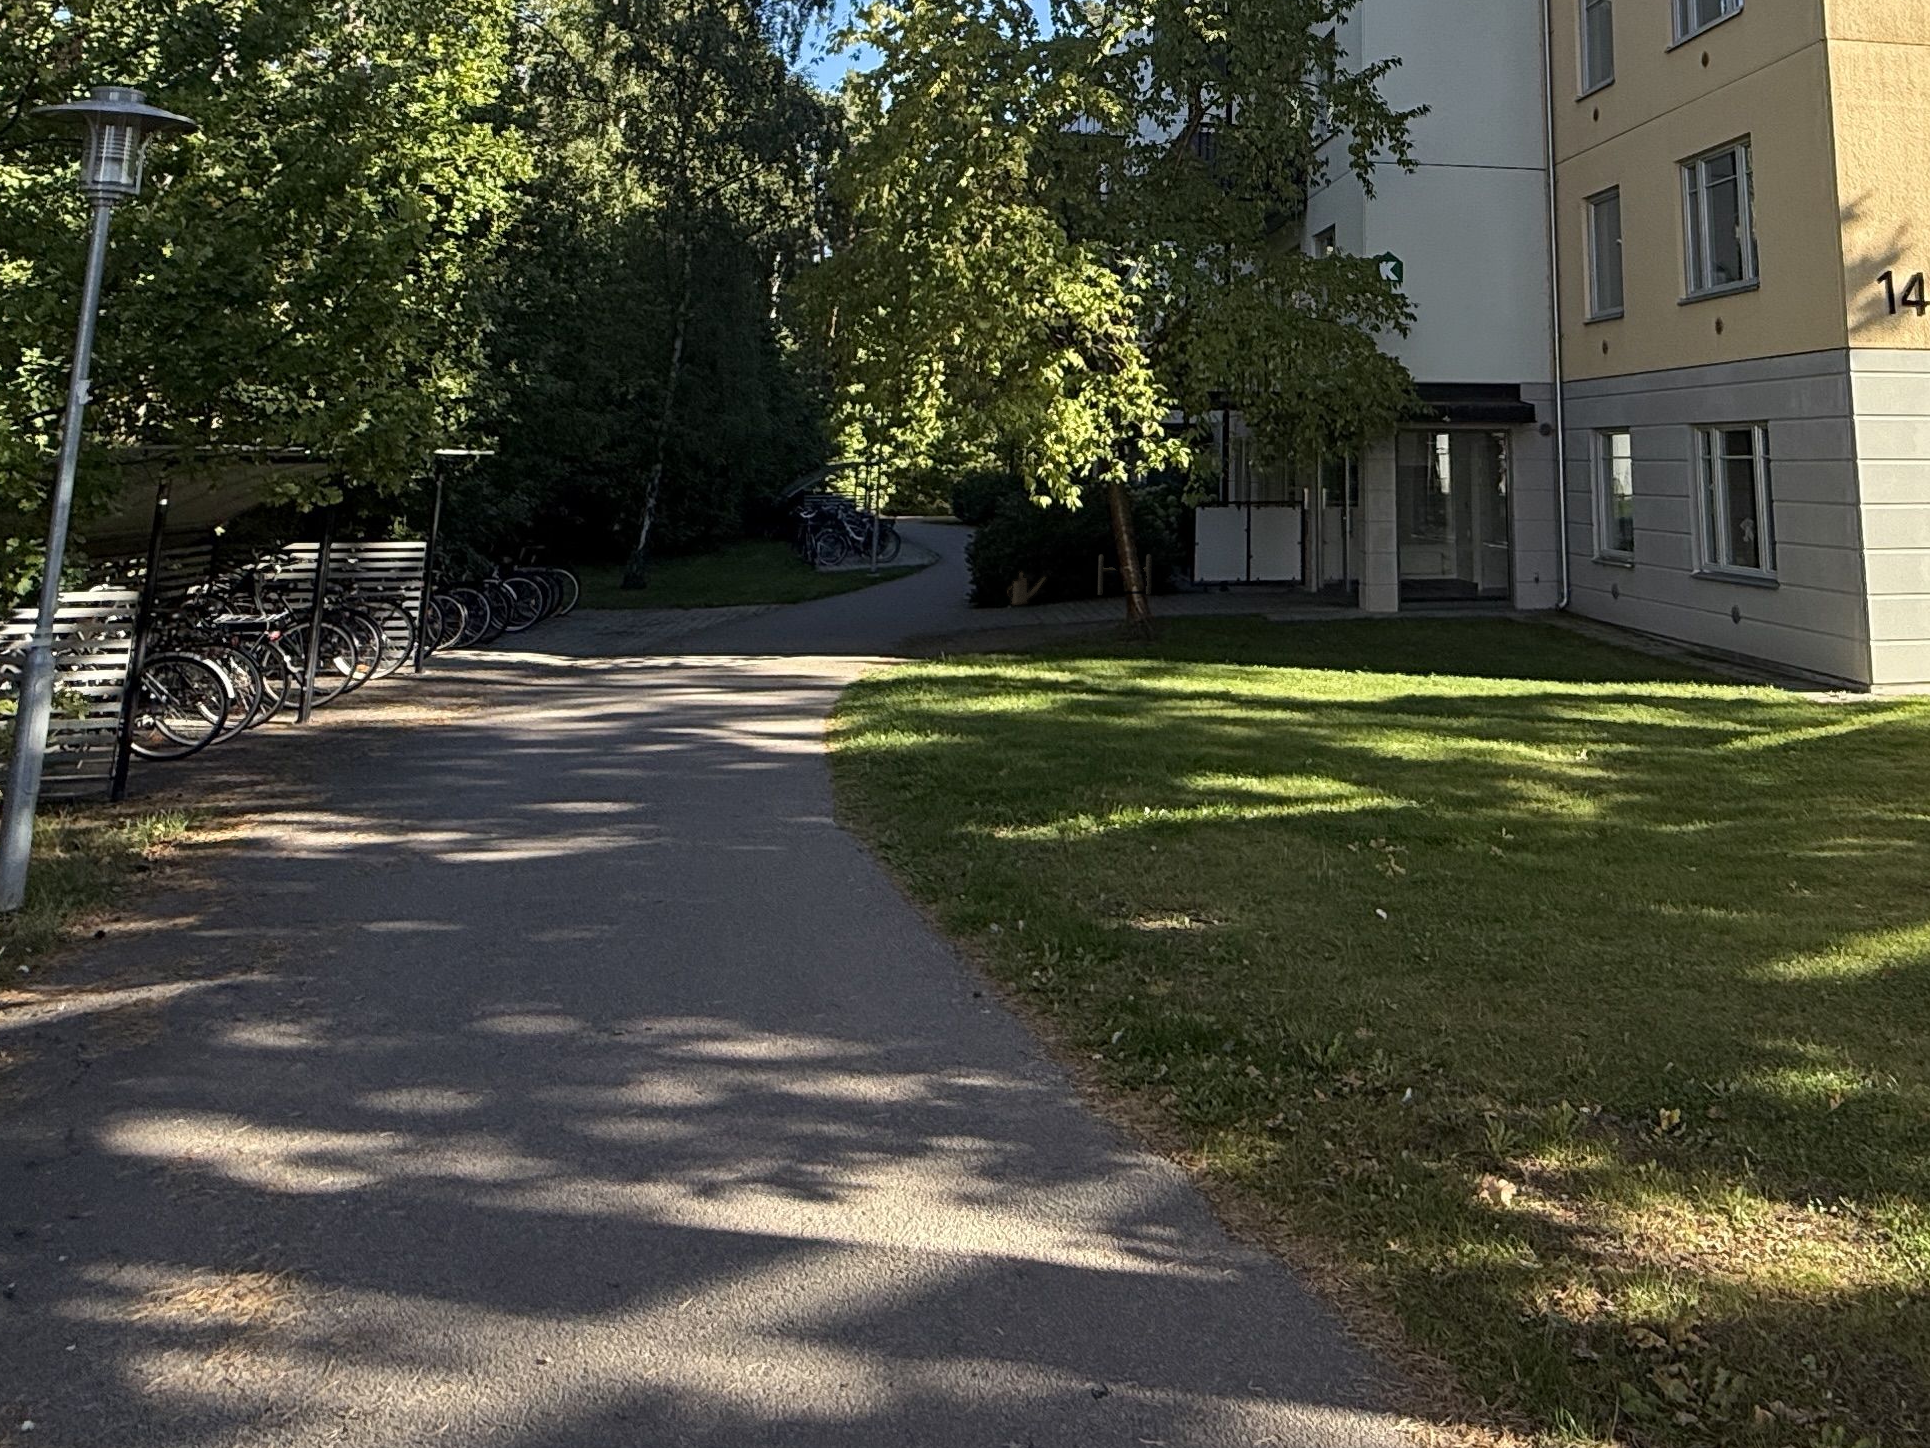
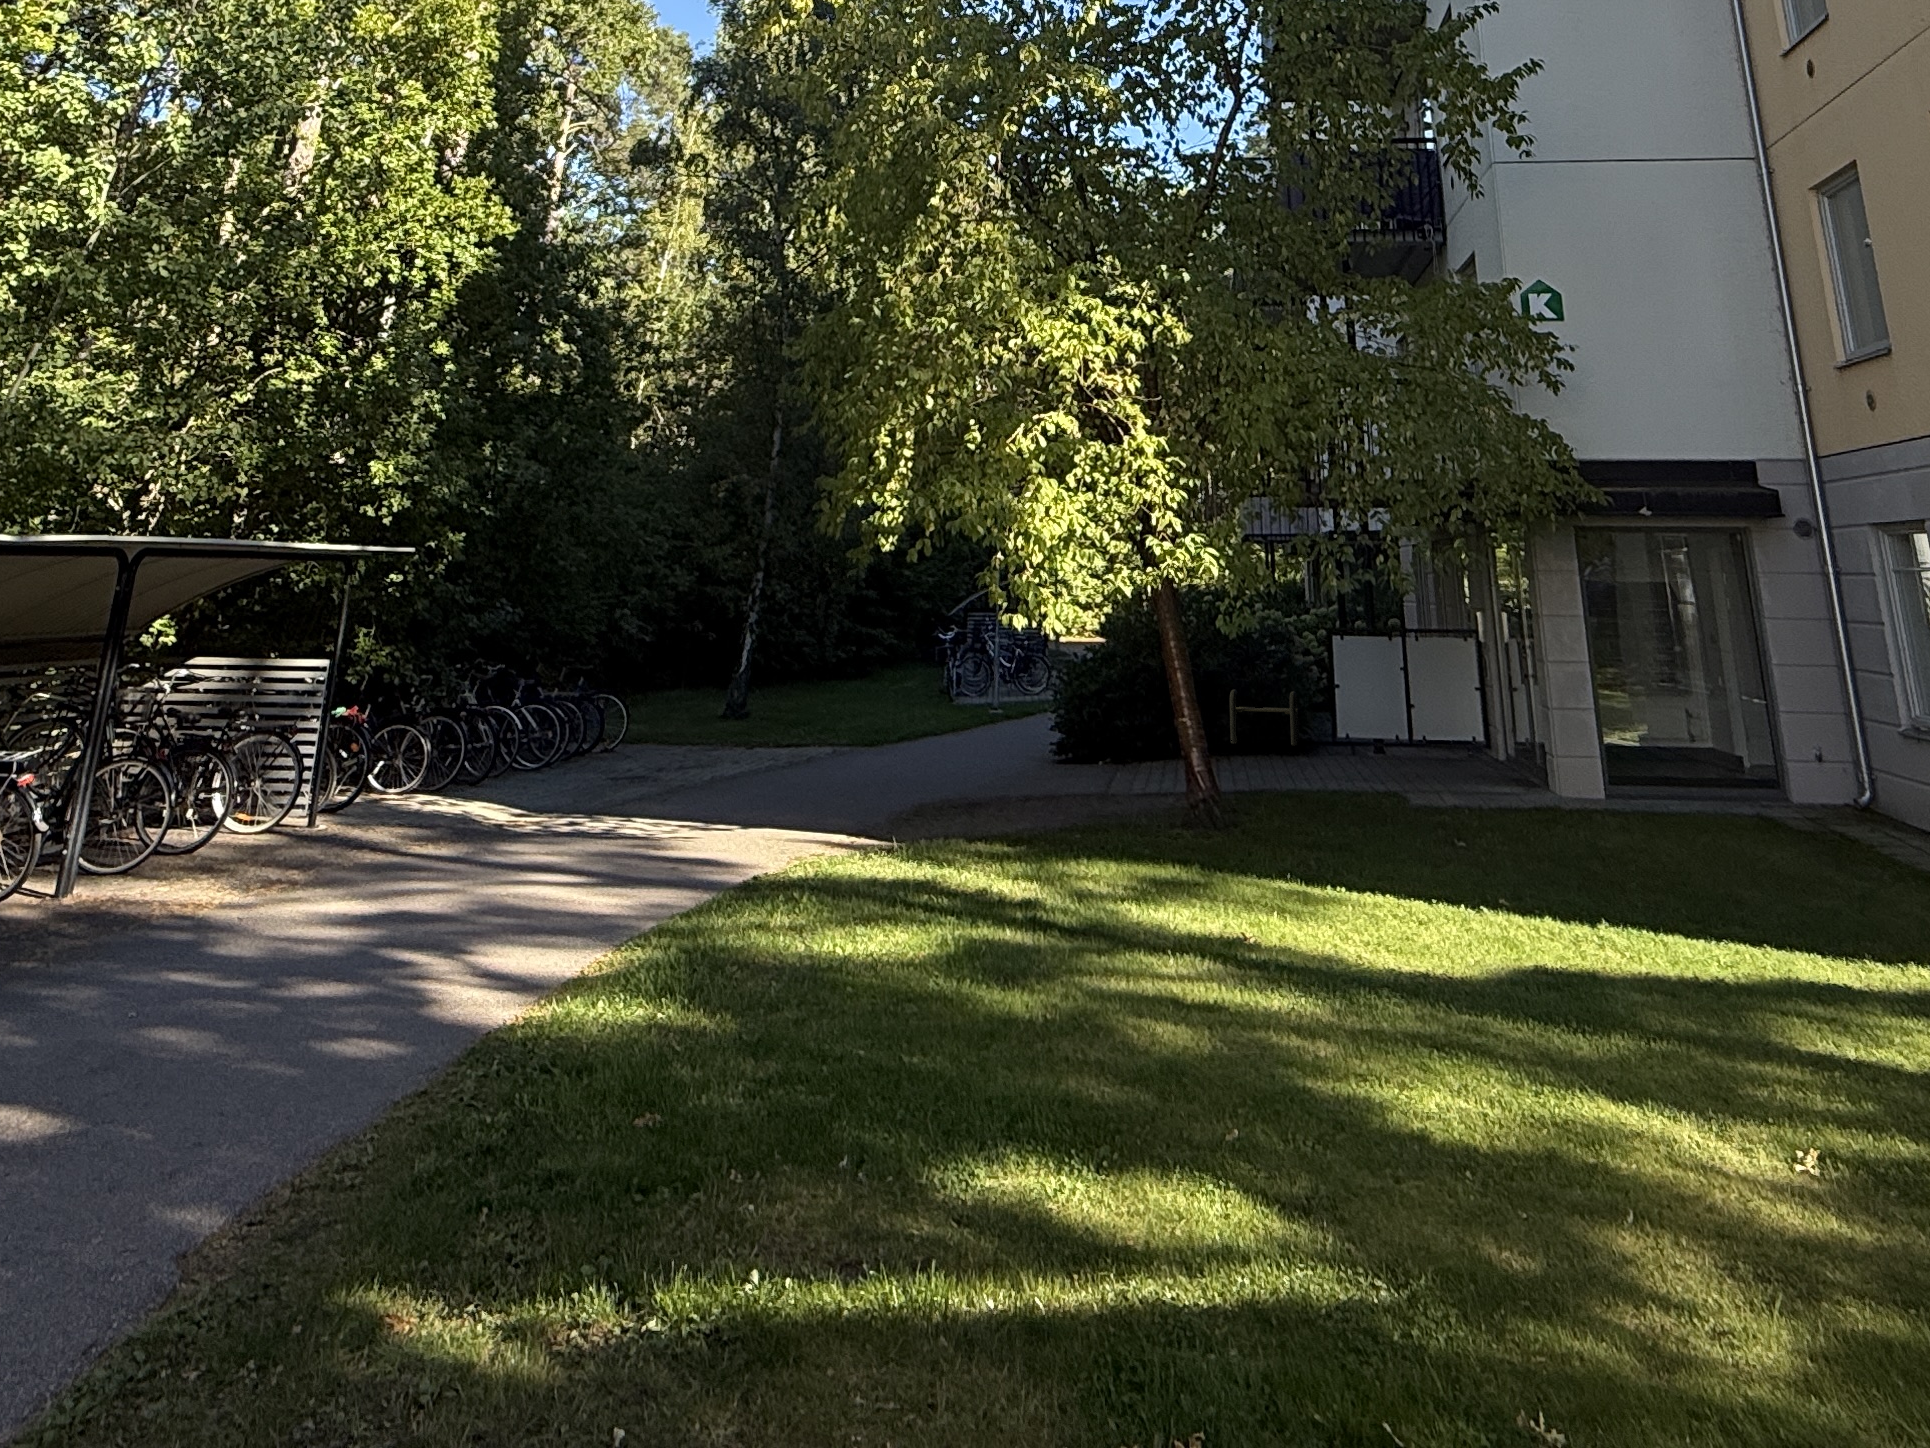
watering can: present [1013,573,1044,604] -> none [1107,711,1153,754]

